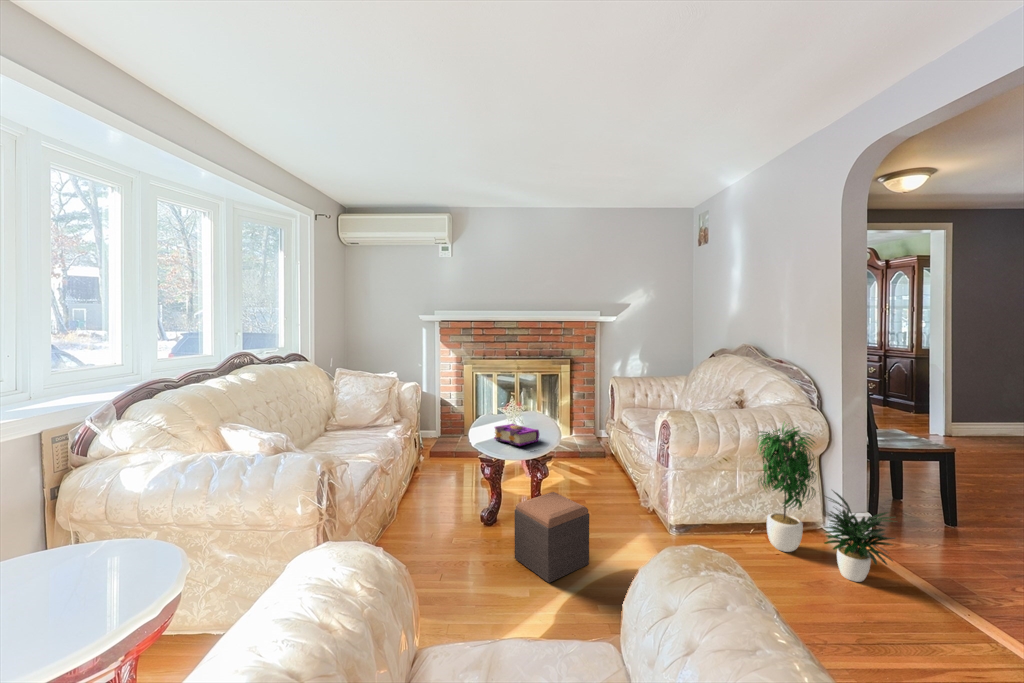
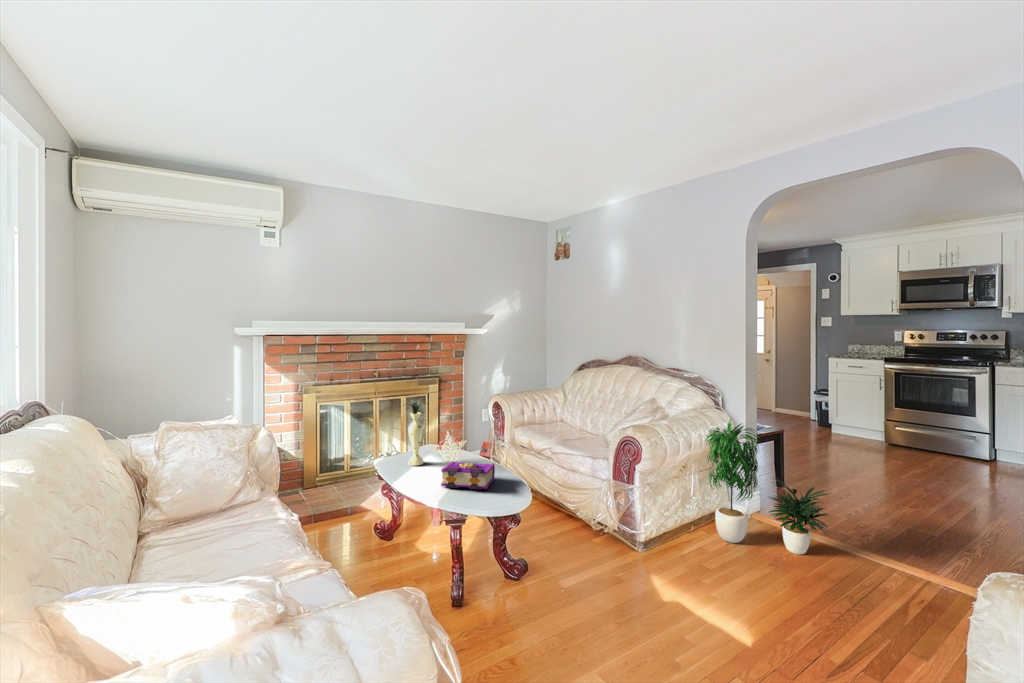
vase: none [489,374,510,424] -> present [404,402,426,466]
footstool: present [515,492,589,583] -> none [533,539,615,660]

